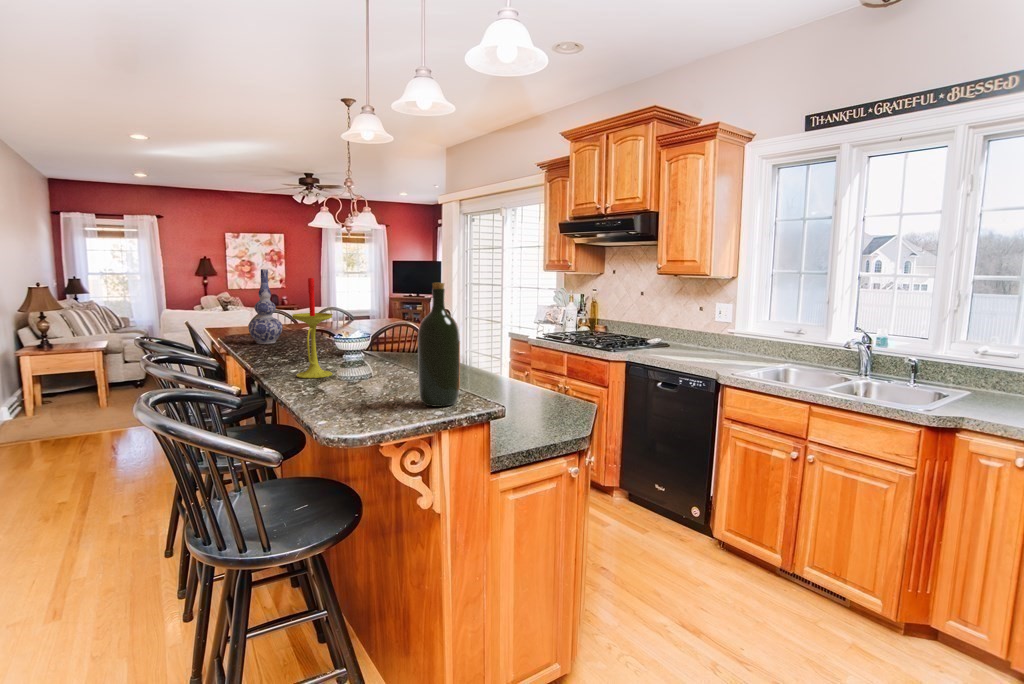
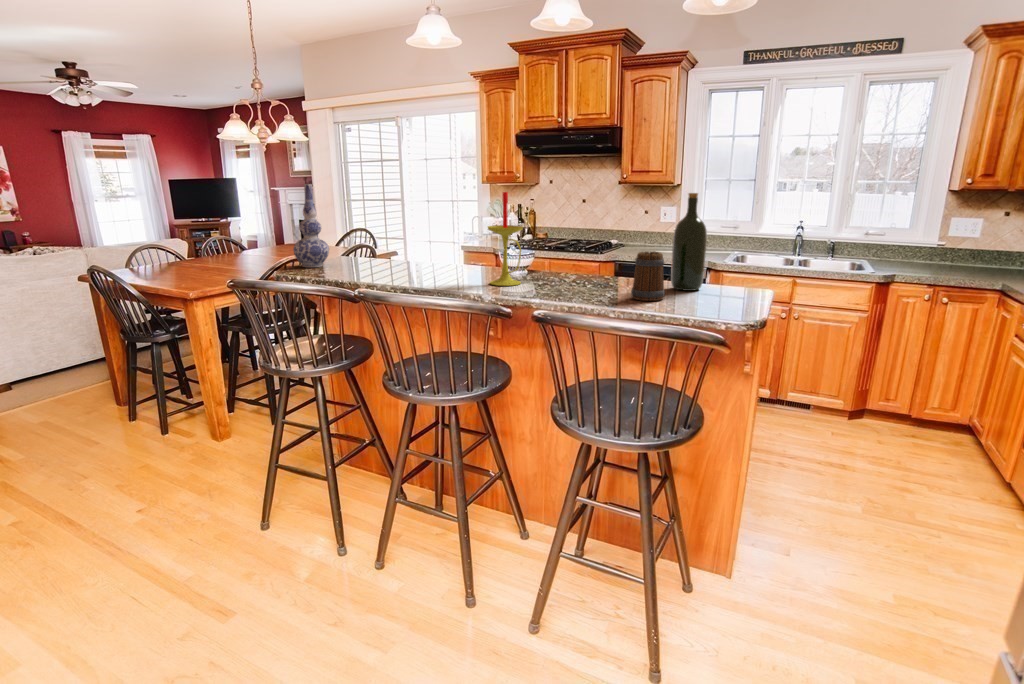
mug: none [329,352,384,415] -> present [631,251,665,301]

